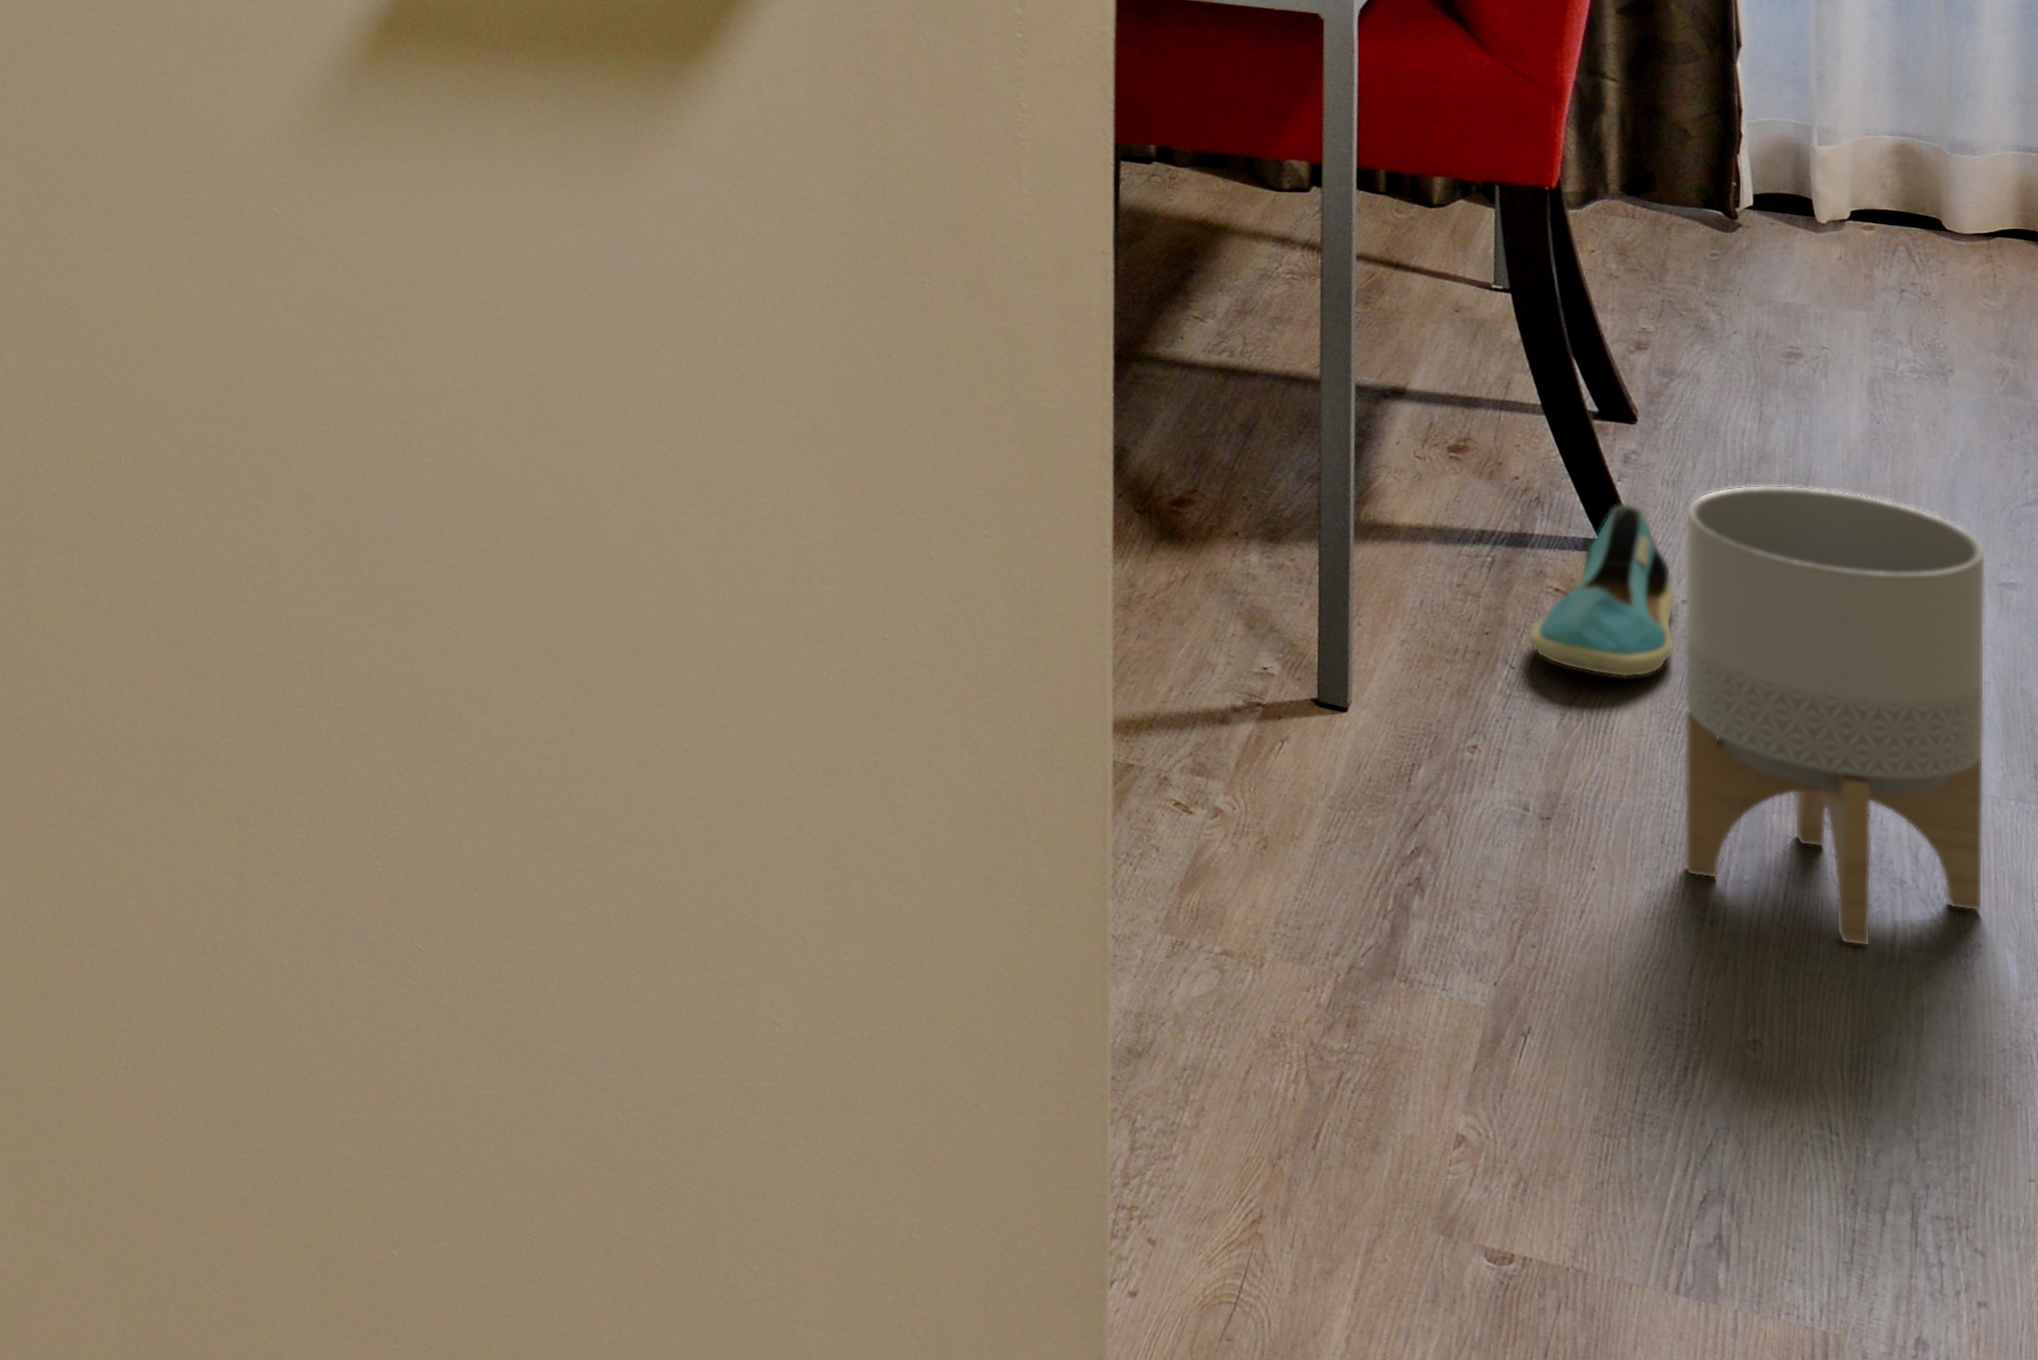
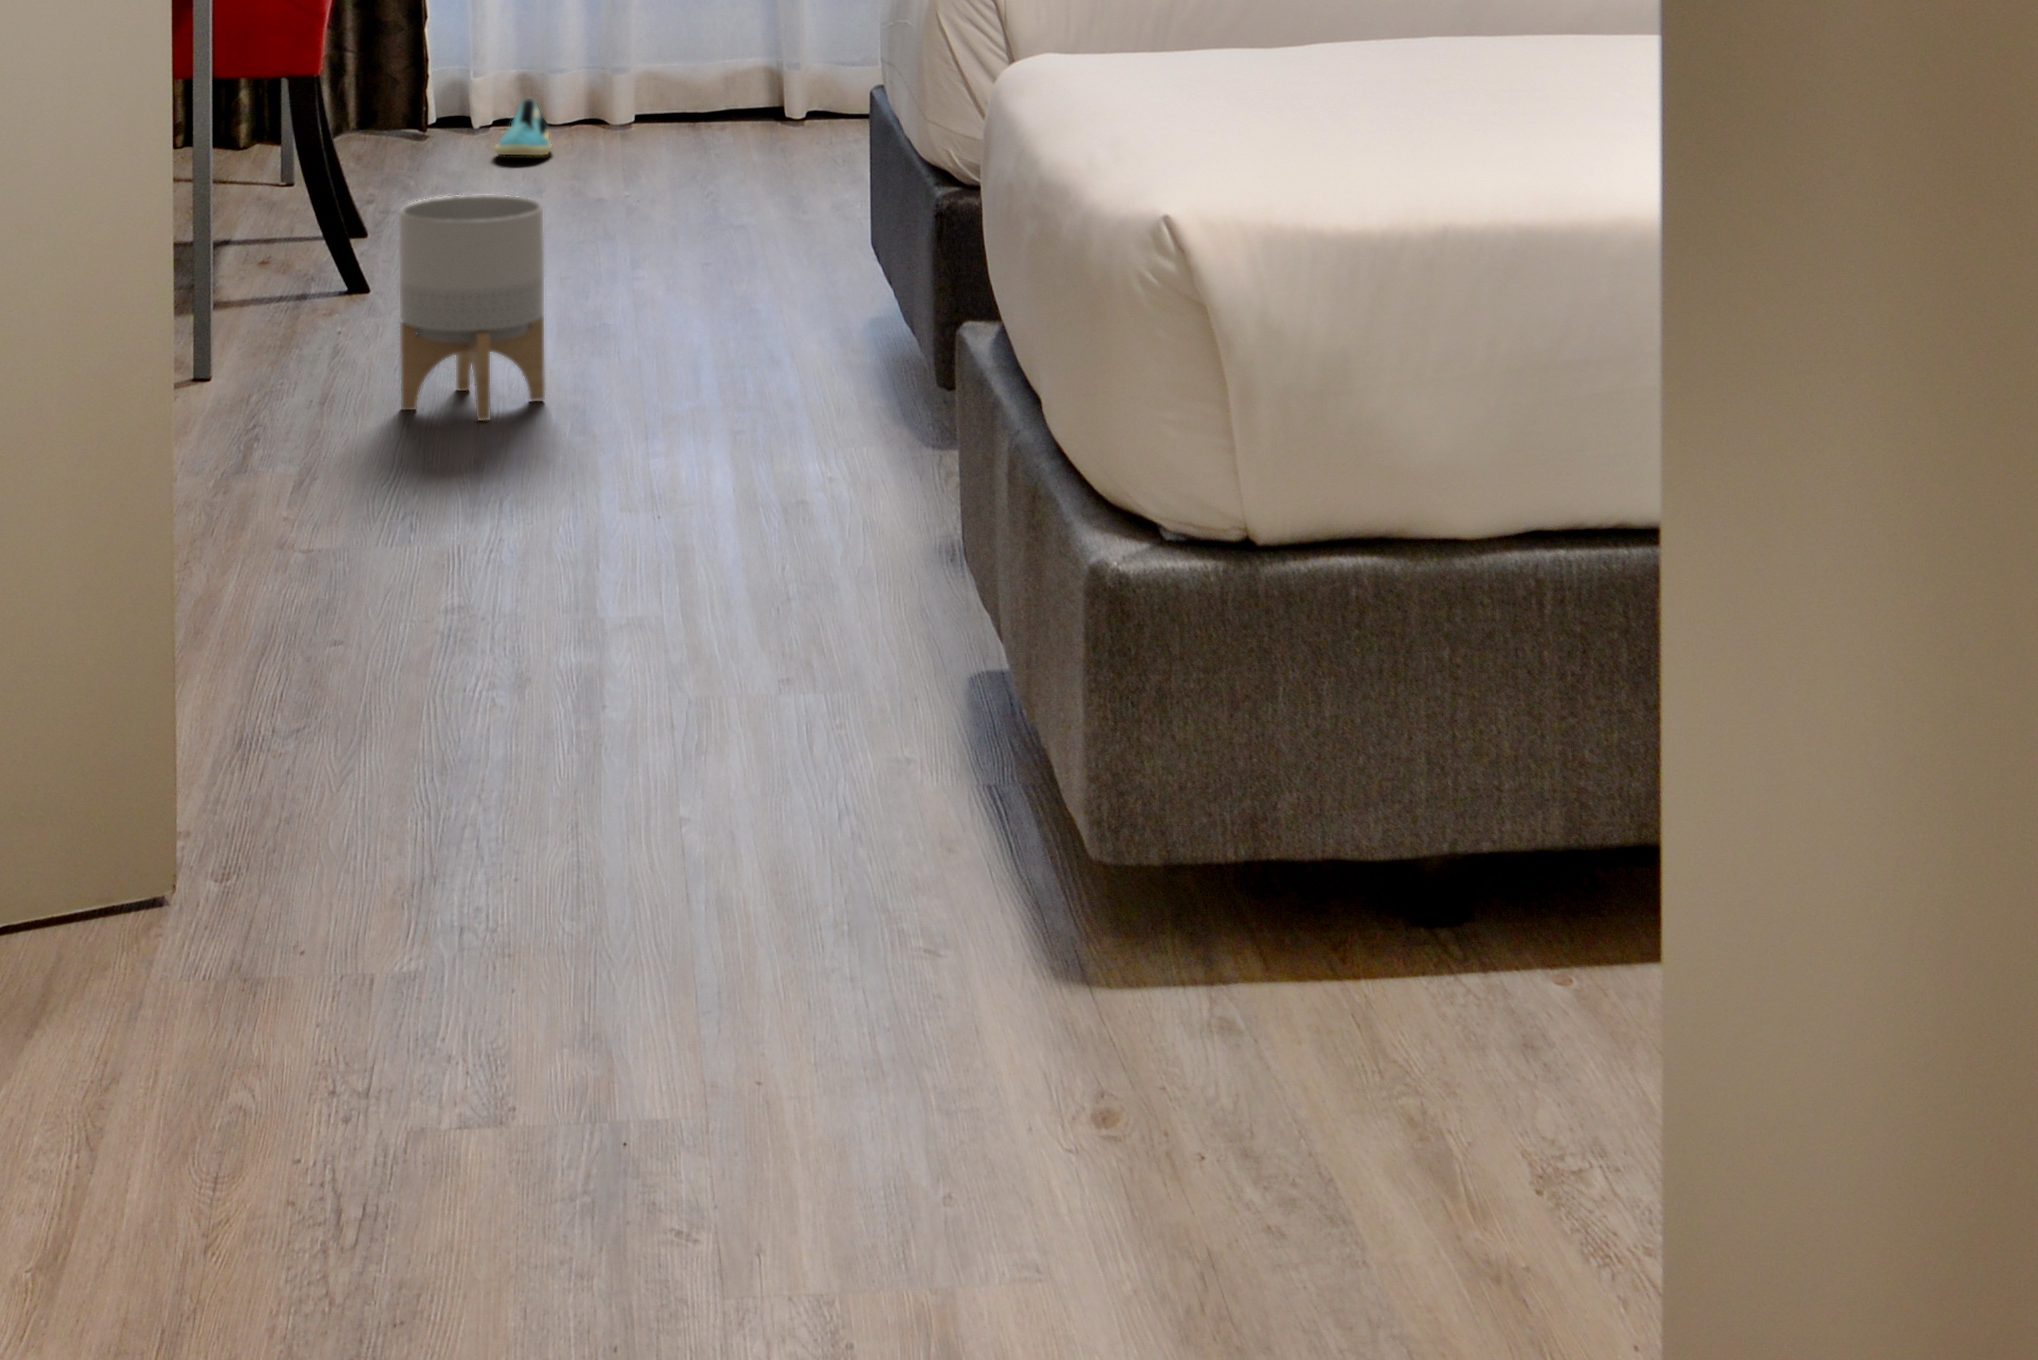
shoe: present [1529,505,1674,676] -> present [494,98,552,155]

